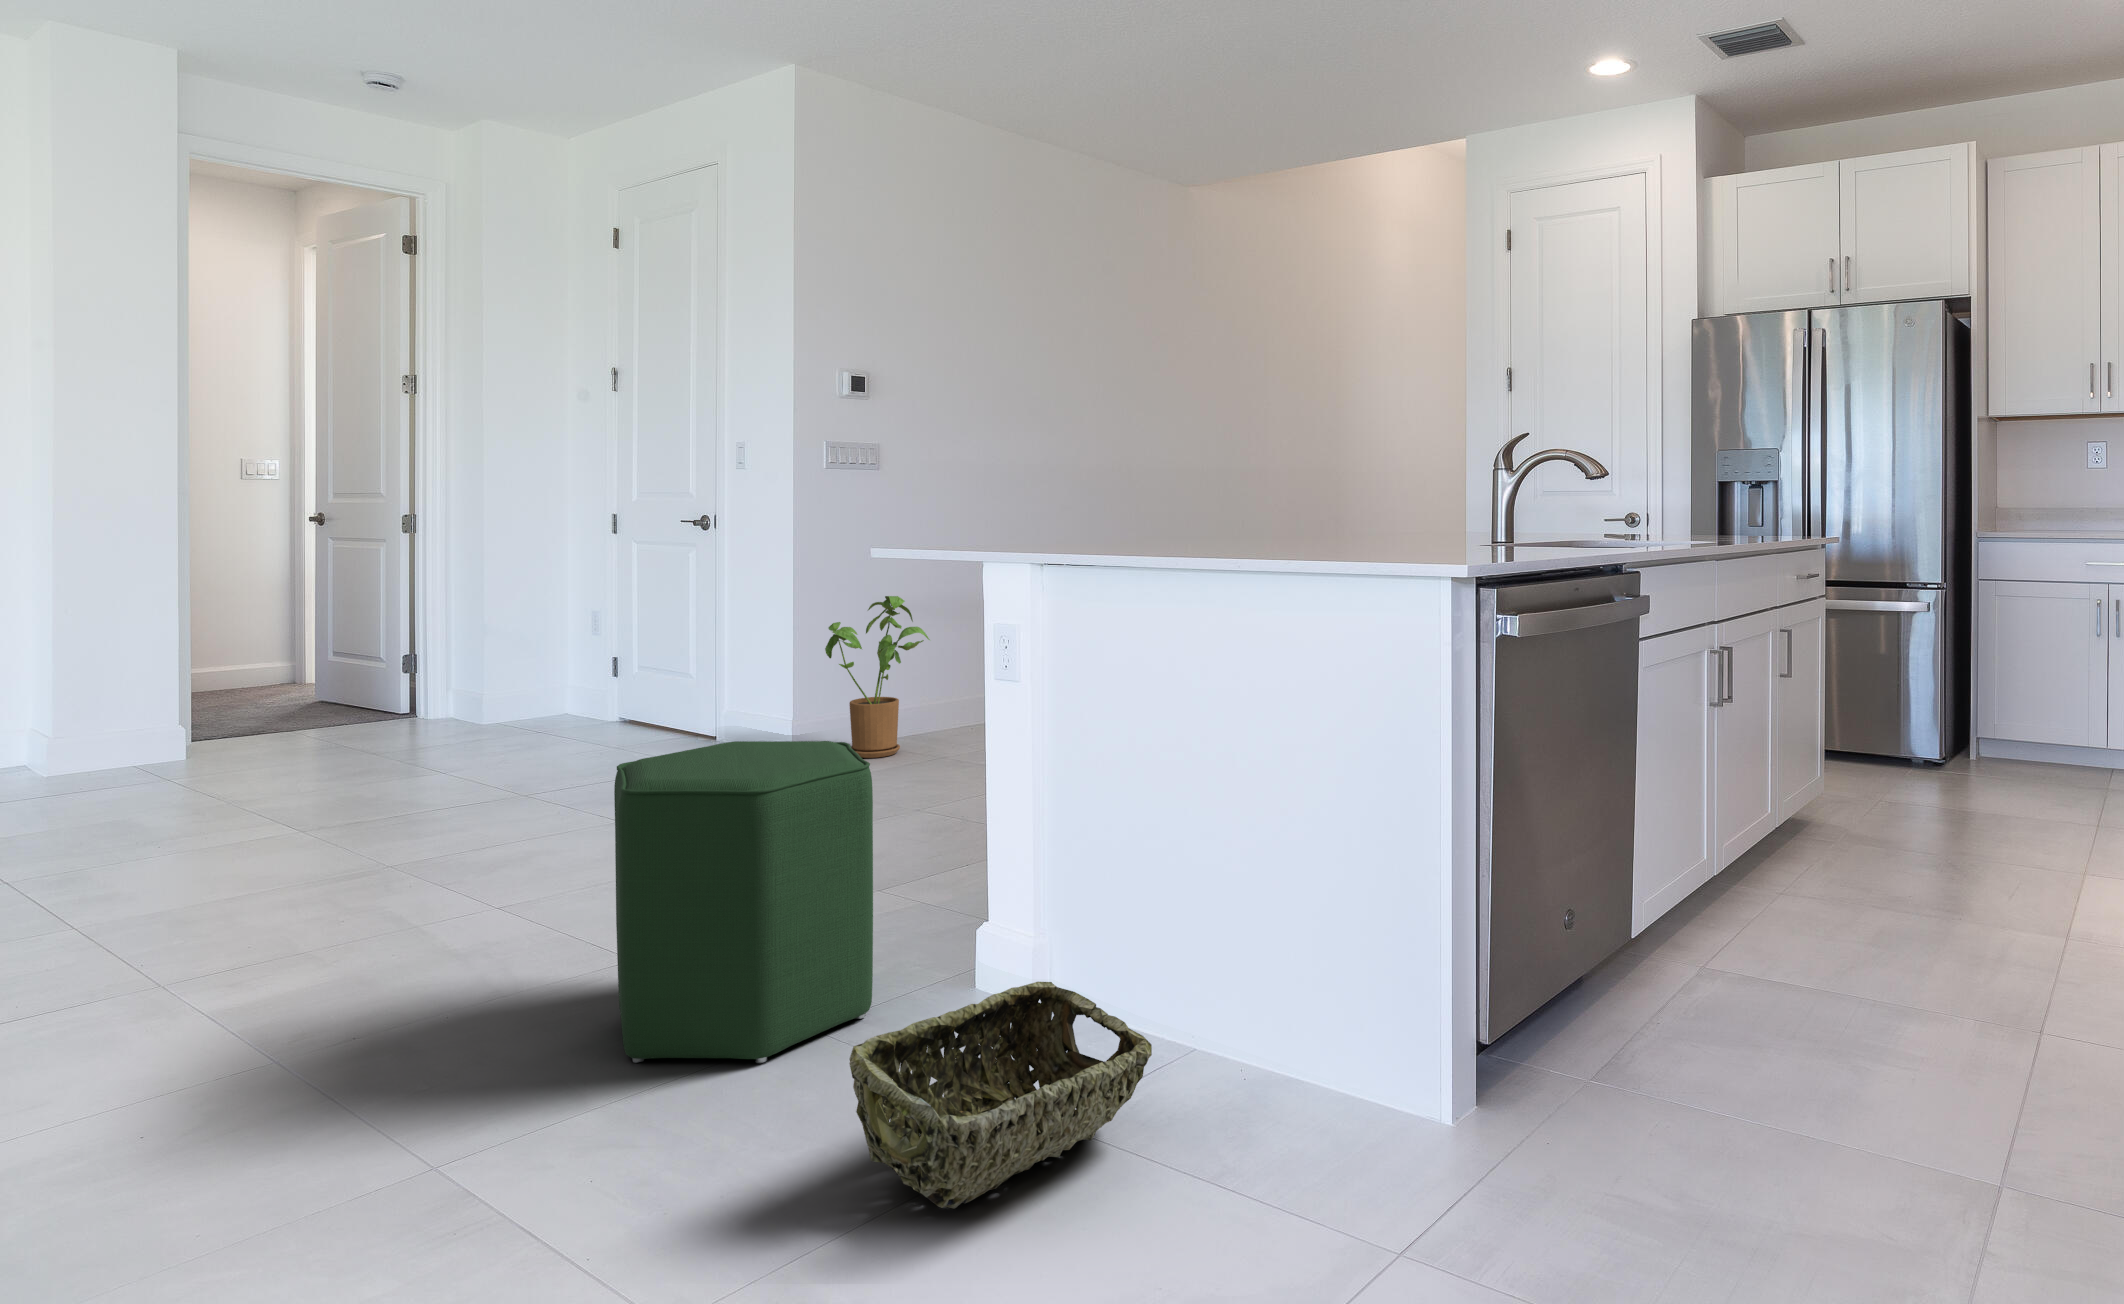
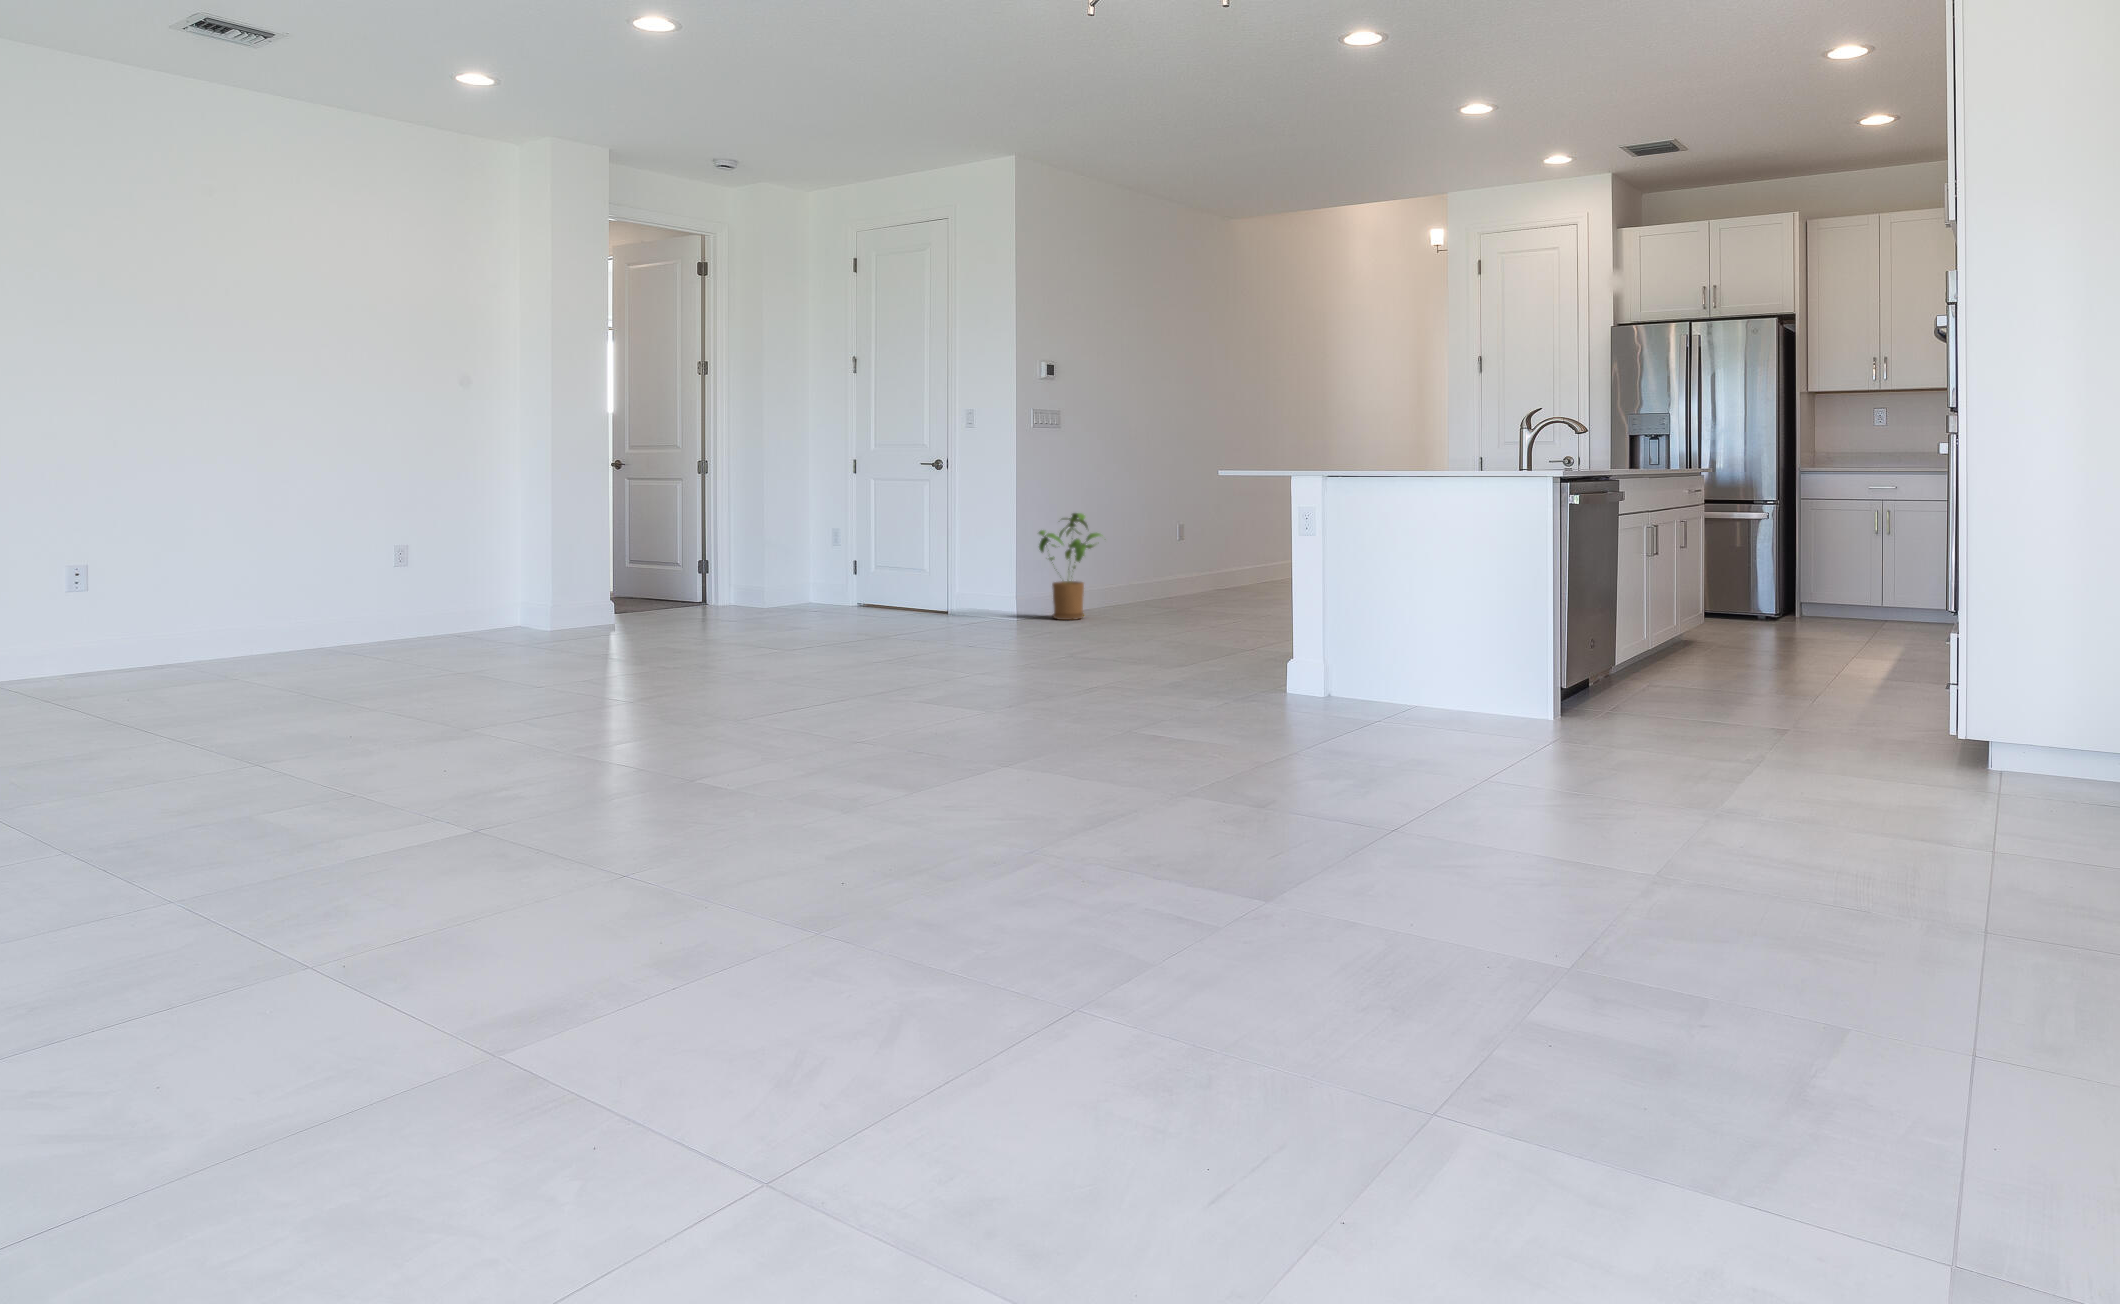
ottoman: present [614,741,873,1063] -> none [1108,555,1237,698]
woven basket: present [849,982,1152,1209] -> none [1298,650,1416,719]

